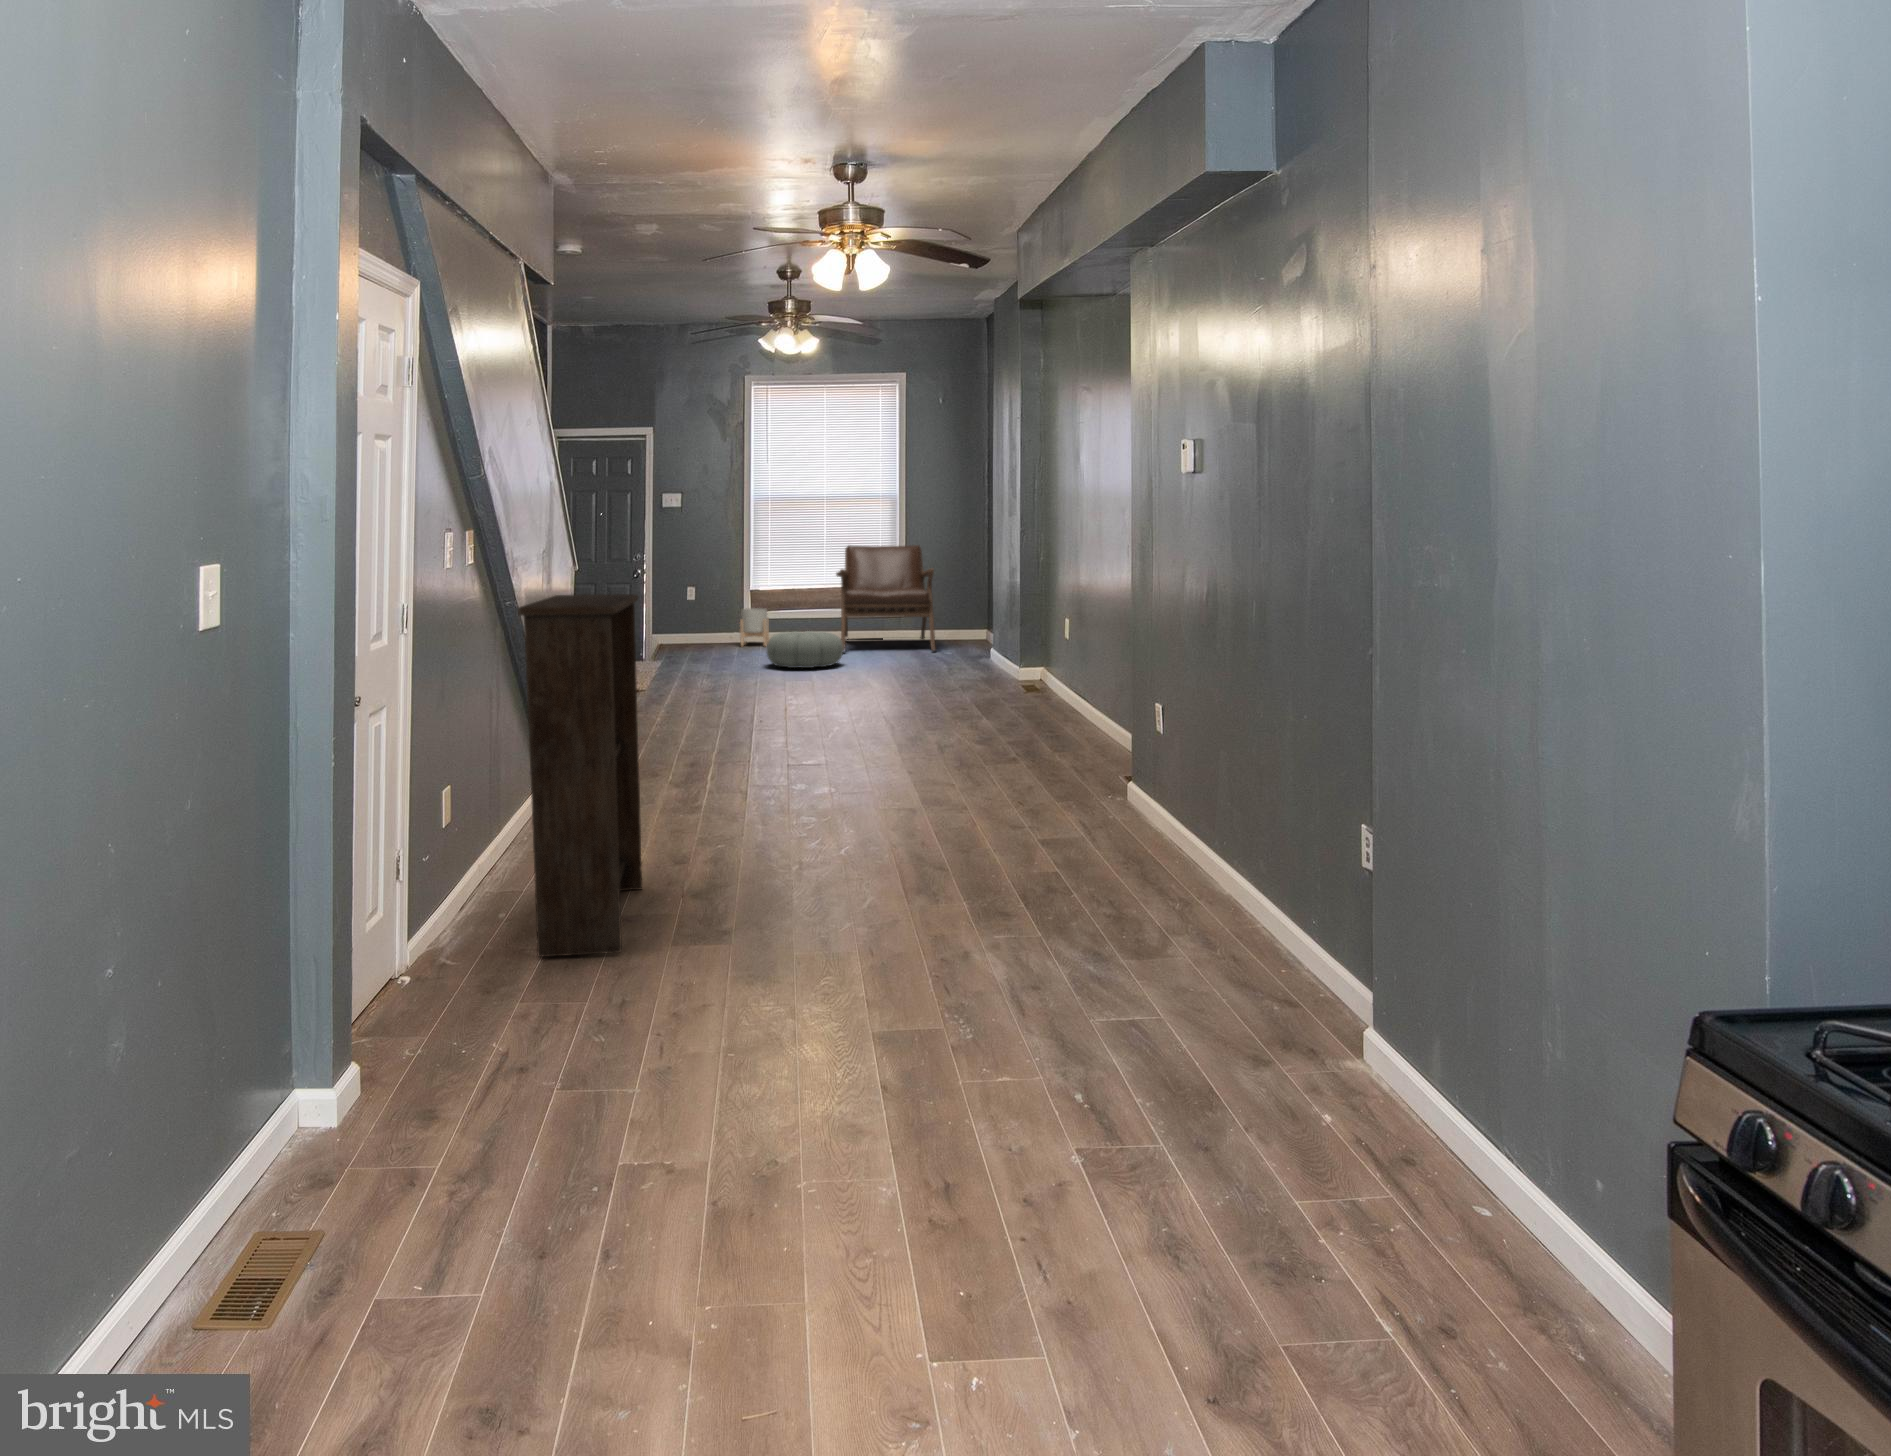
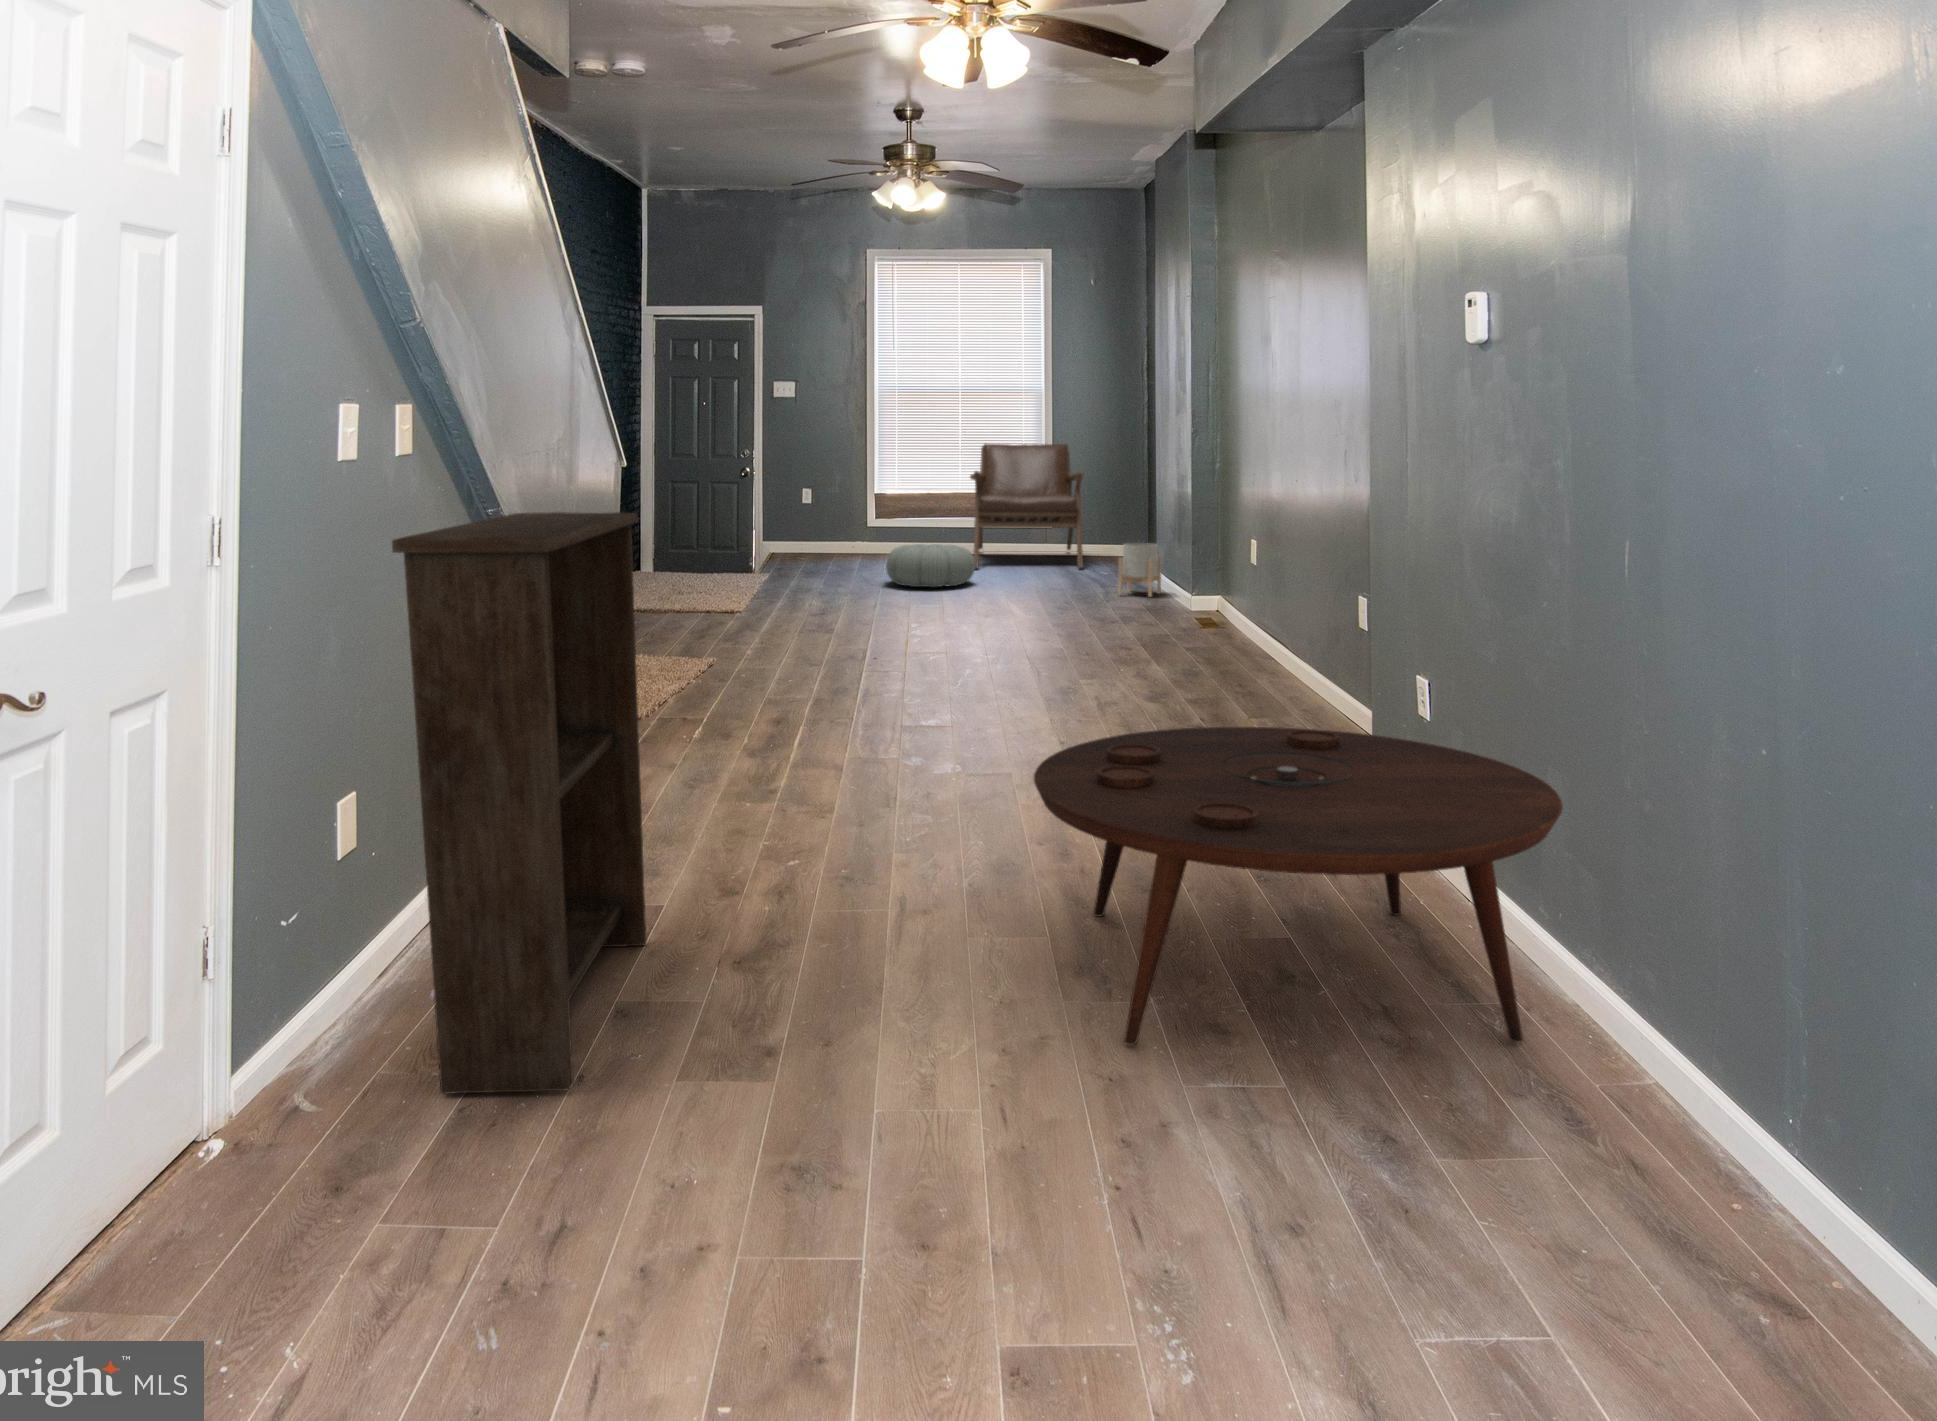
planter: present [740,608,769,646] -> present [1118,543,1162,597]
coffee table: none [906,737,1236,922] -> present [1034,727,1563,1045]

